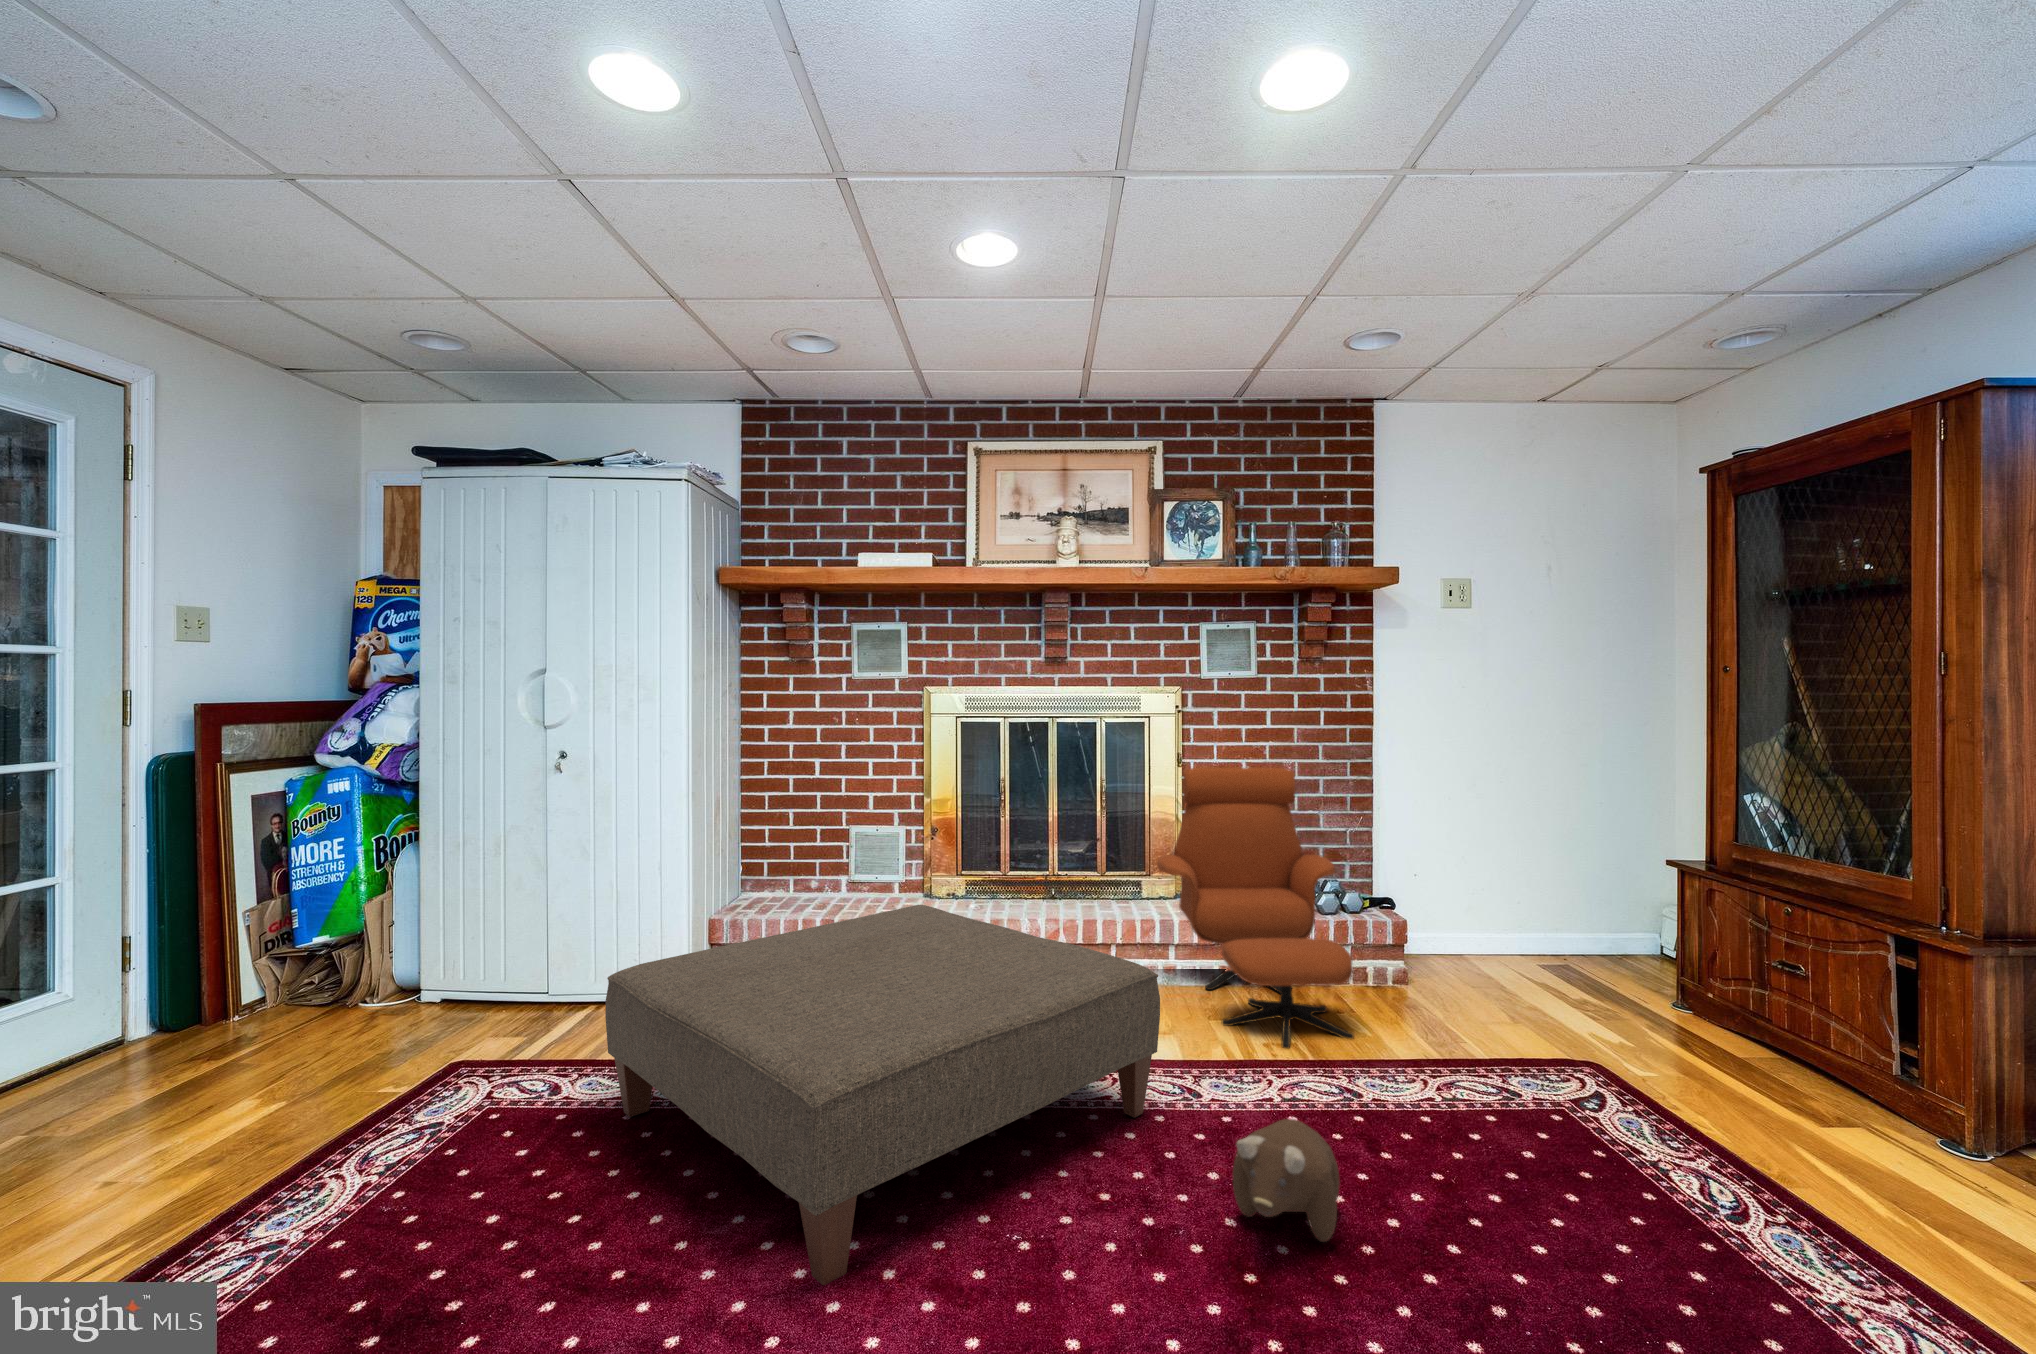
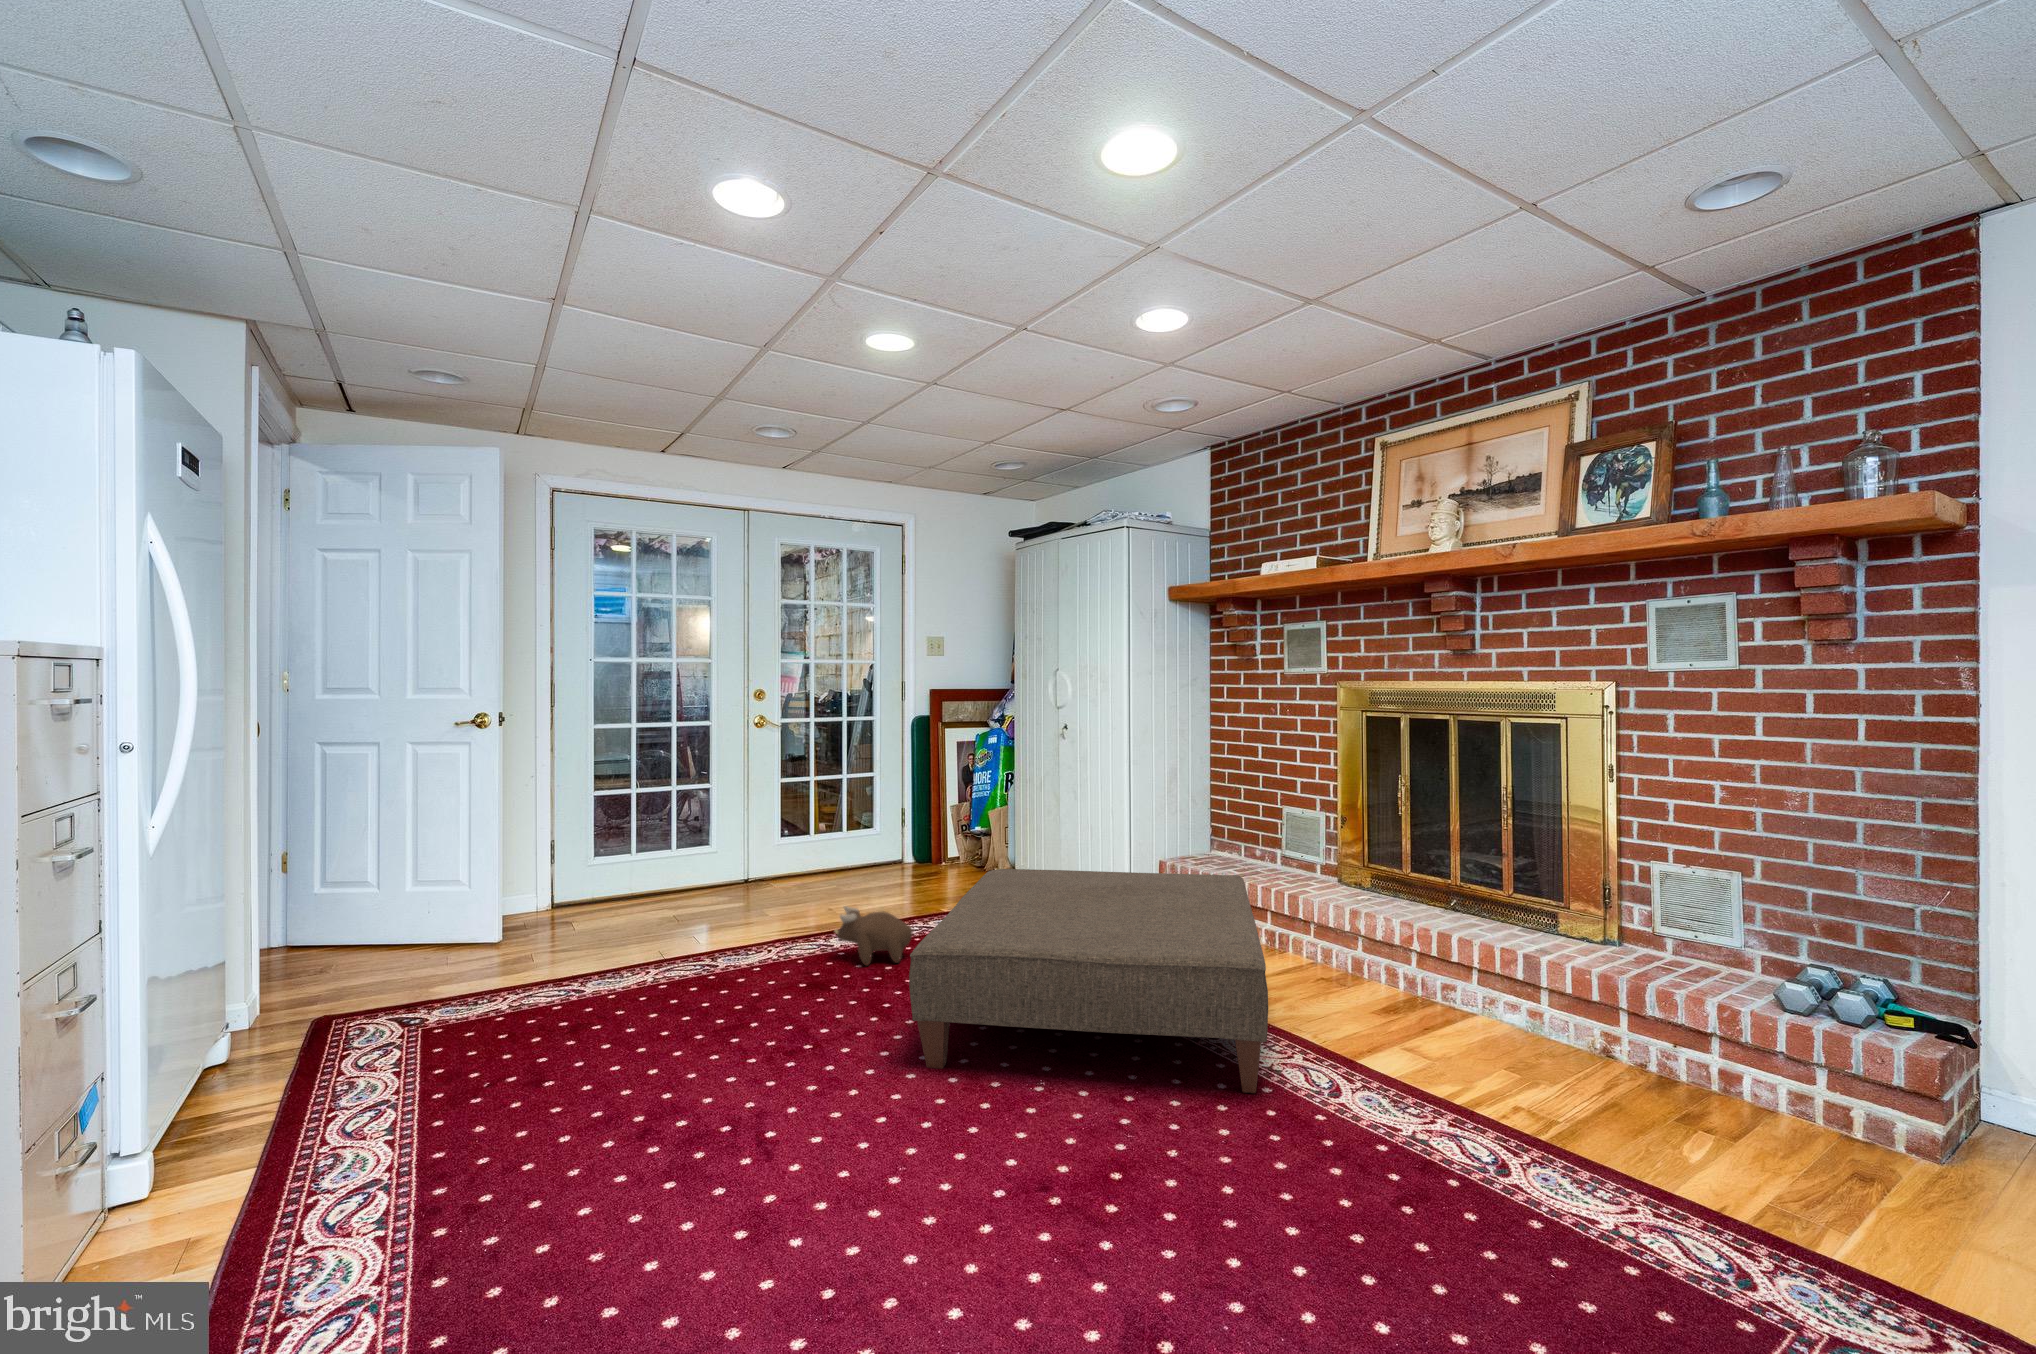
lounge chair: present [1158,767,1354,1049] -> none [1492,785,1809,1158]
plush toy: present [1233,1119,1340,1242] -> present [835,906,913,965]

